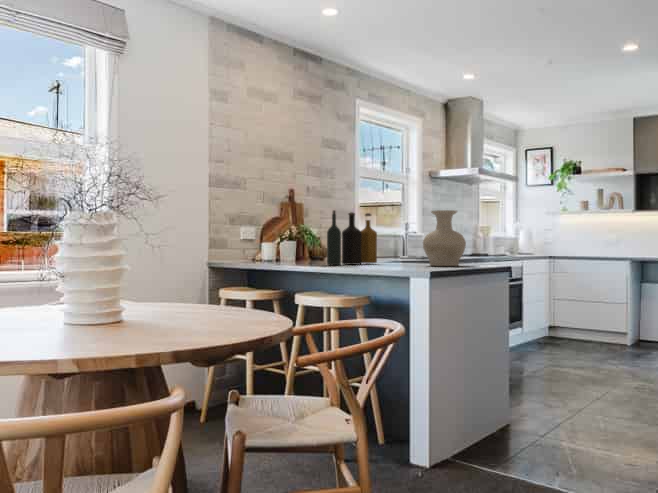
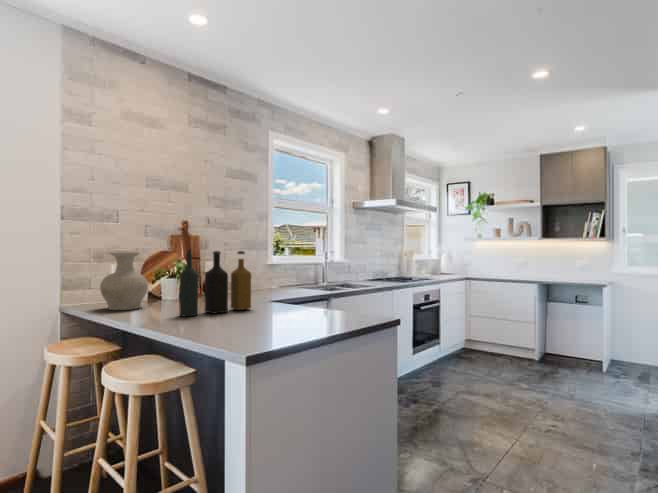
vase: present [423,210,466,266] -> present [100,252,148,310]

